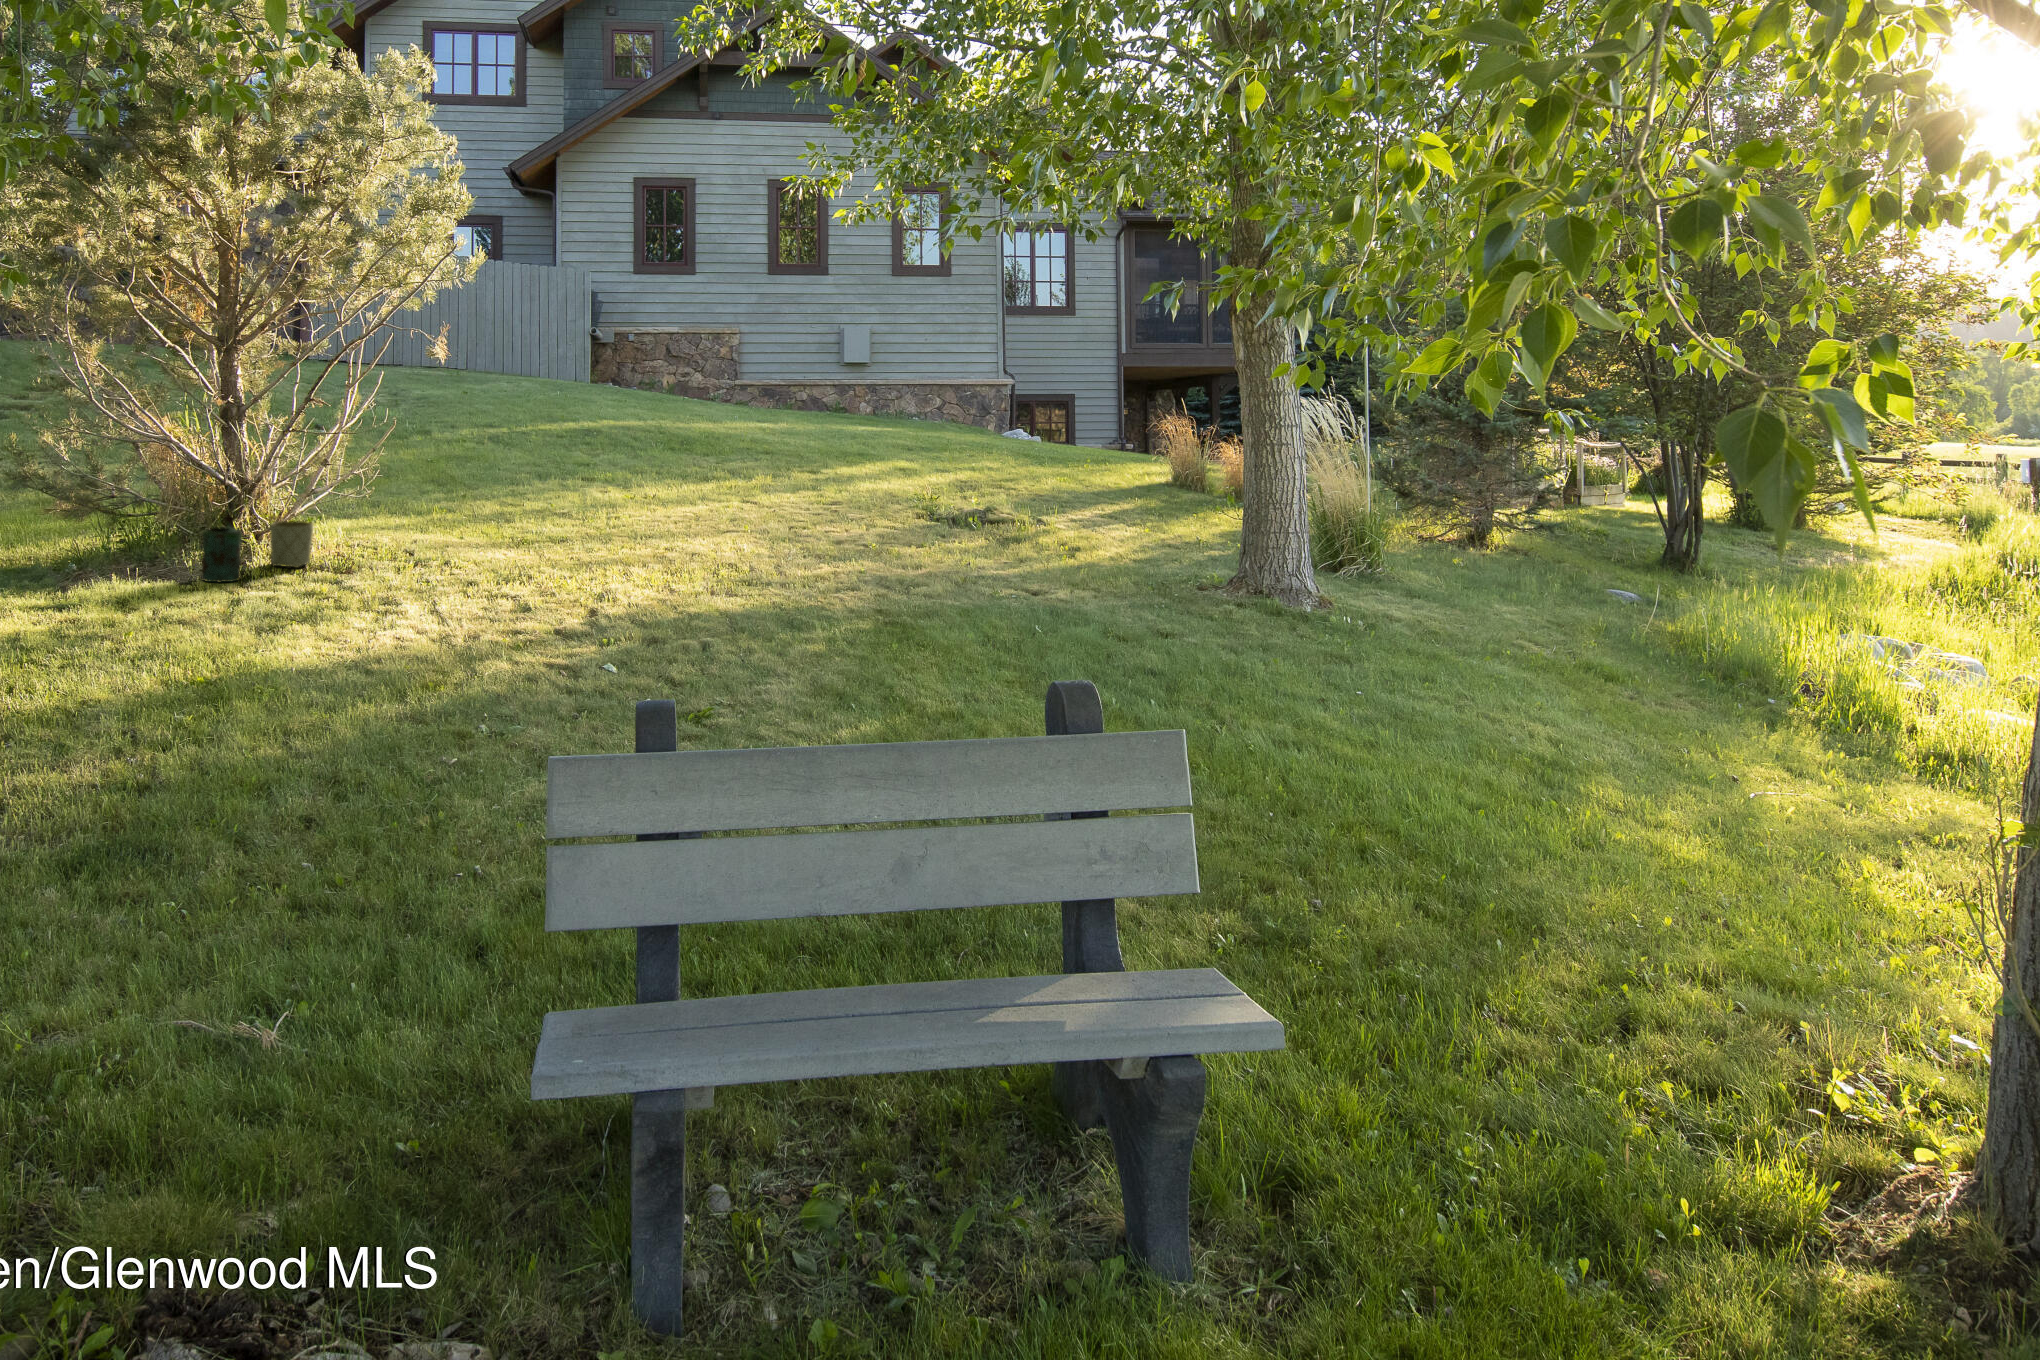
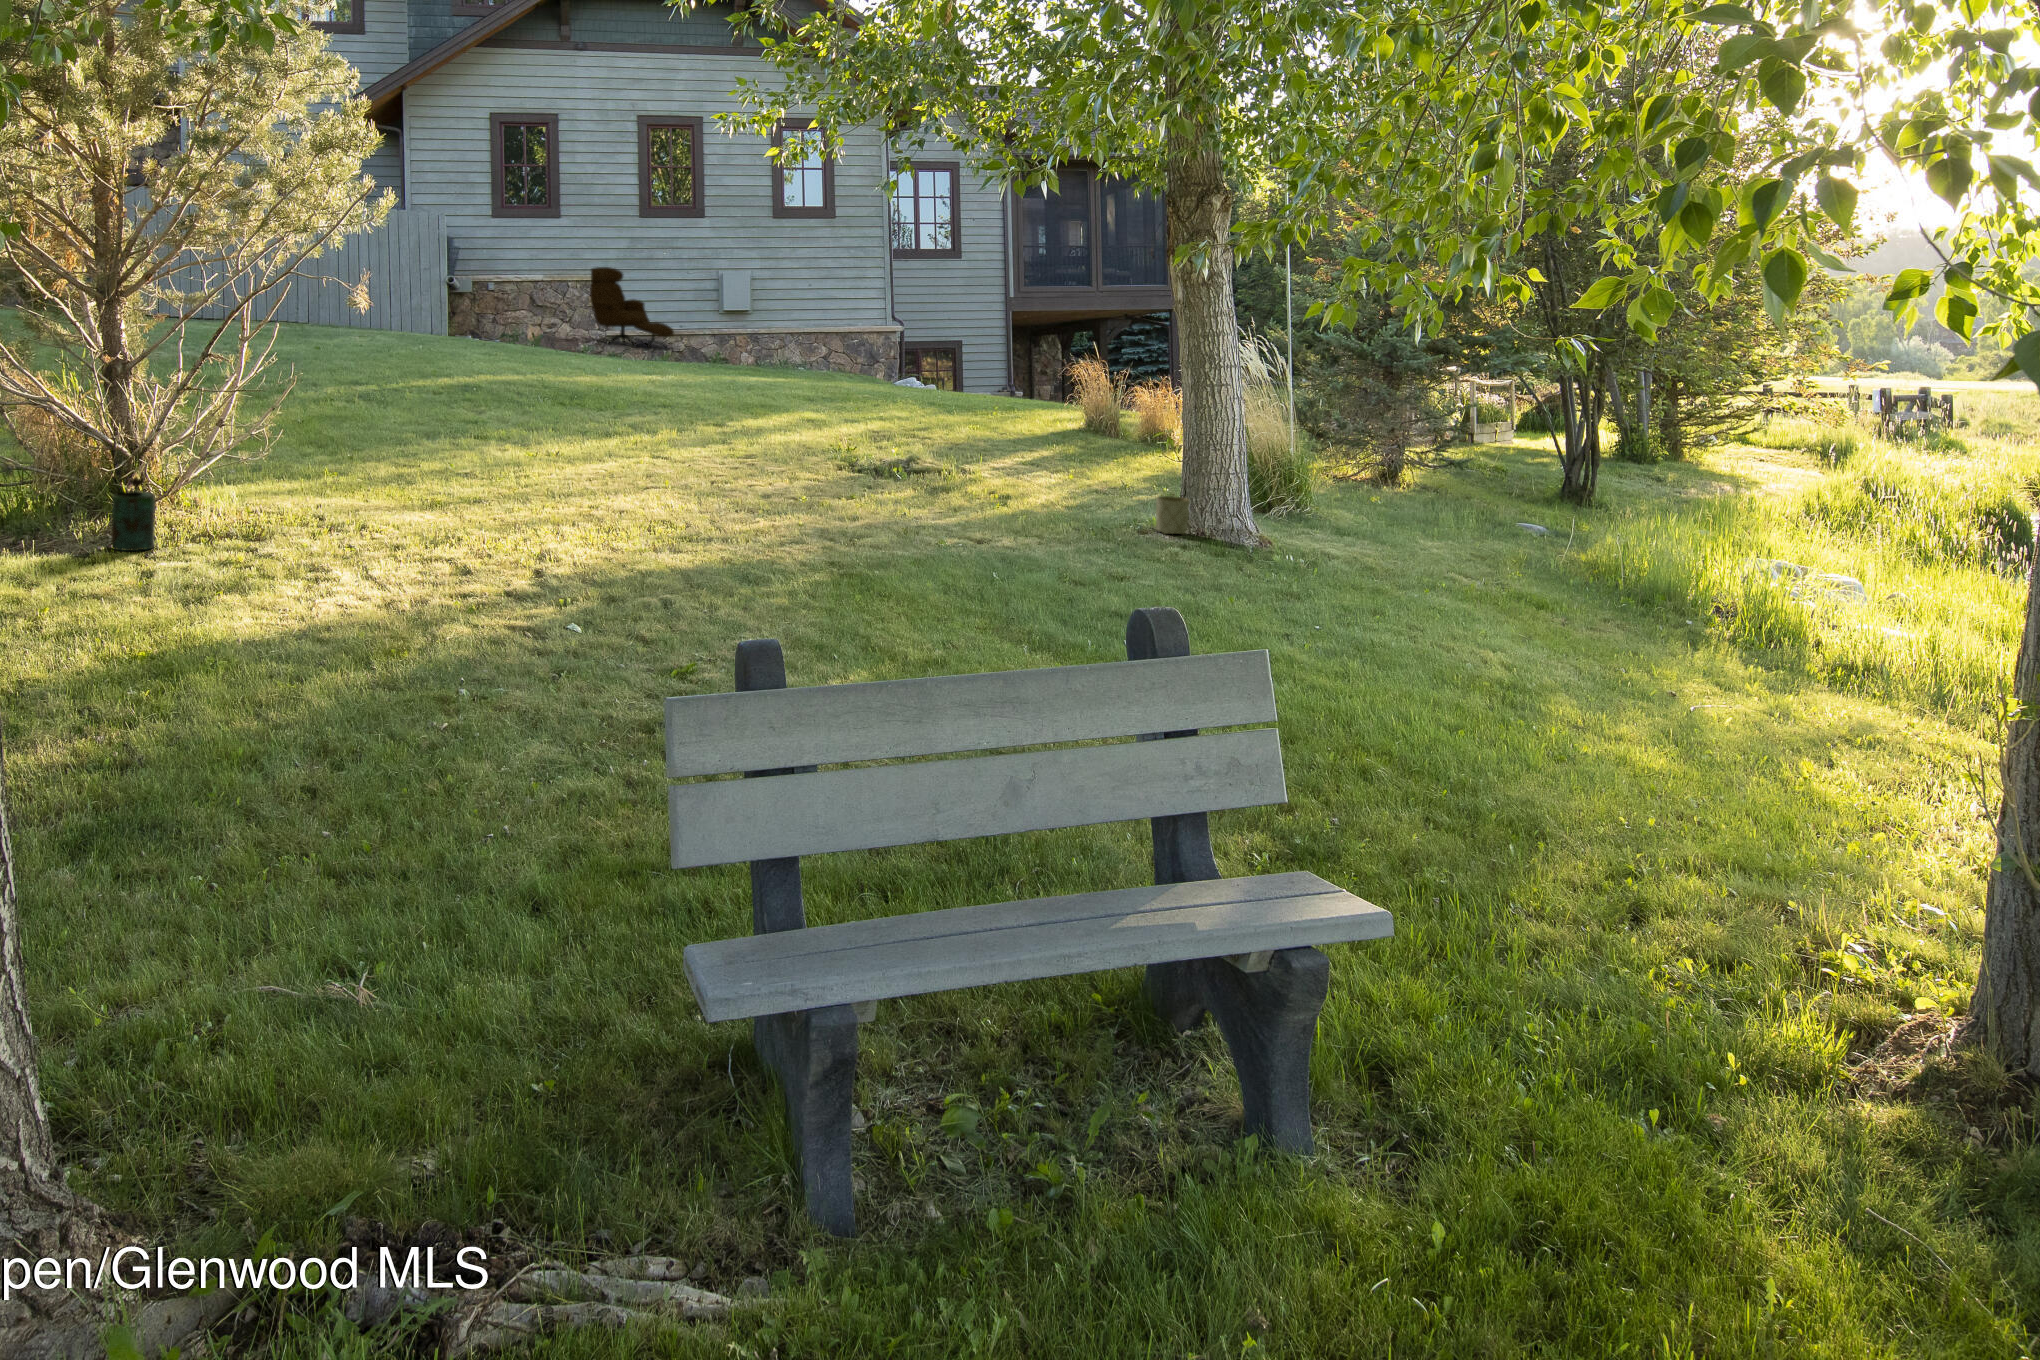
lounge chair: none [721,322,798,398] -> present [590,267,674,346]
planter: present [270,521,313,568] -> present [1156,496,1190,534]

